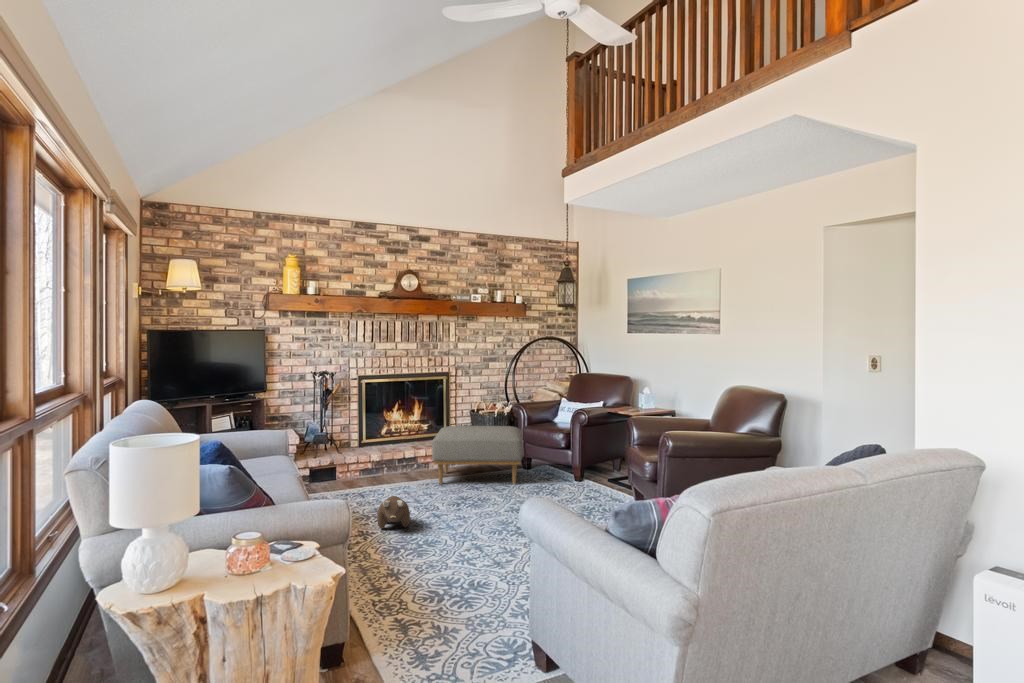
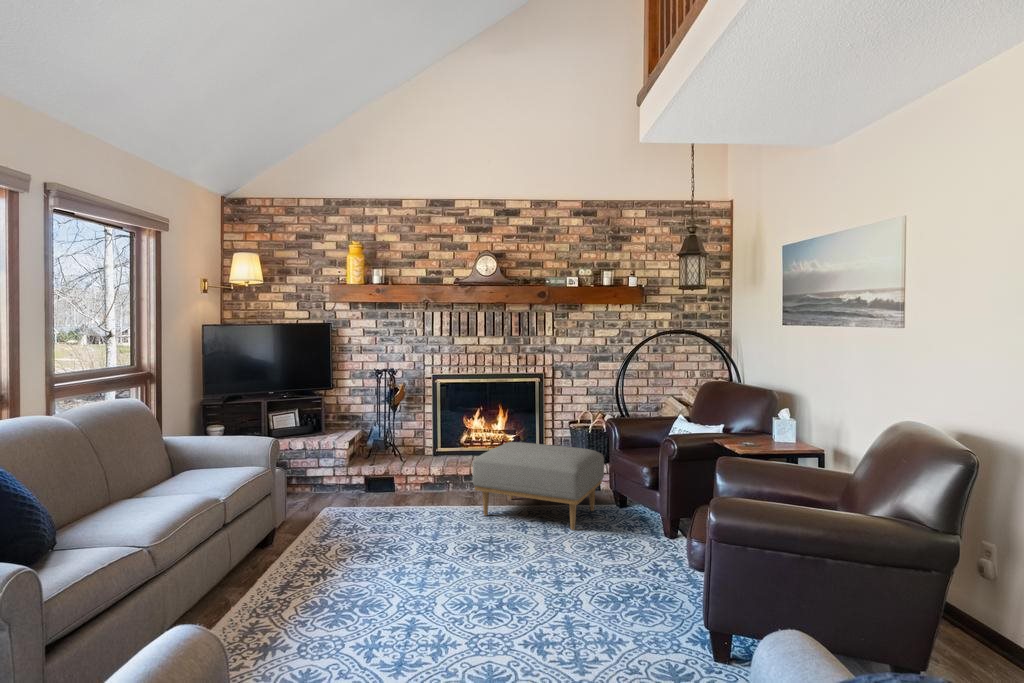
plush toy: present [377,496,410,529] -> none [329,535,378,578]

